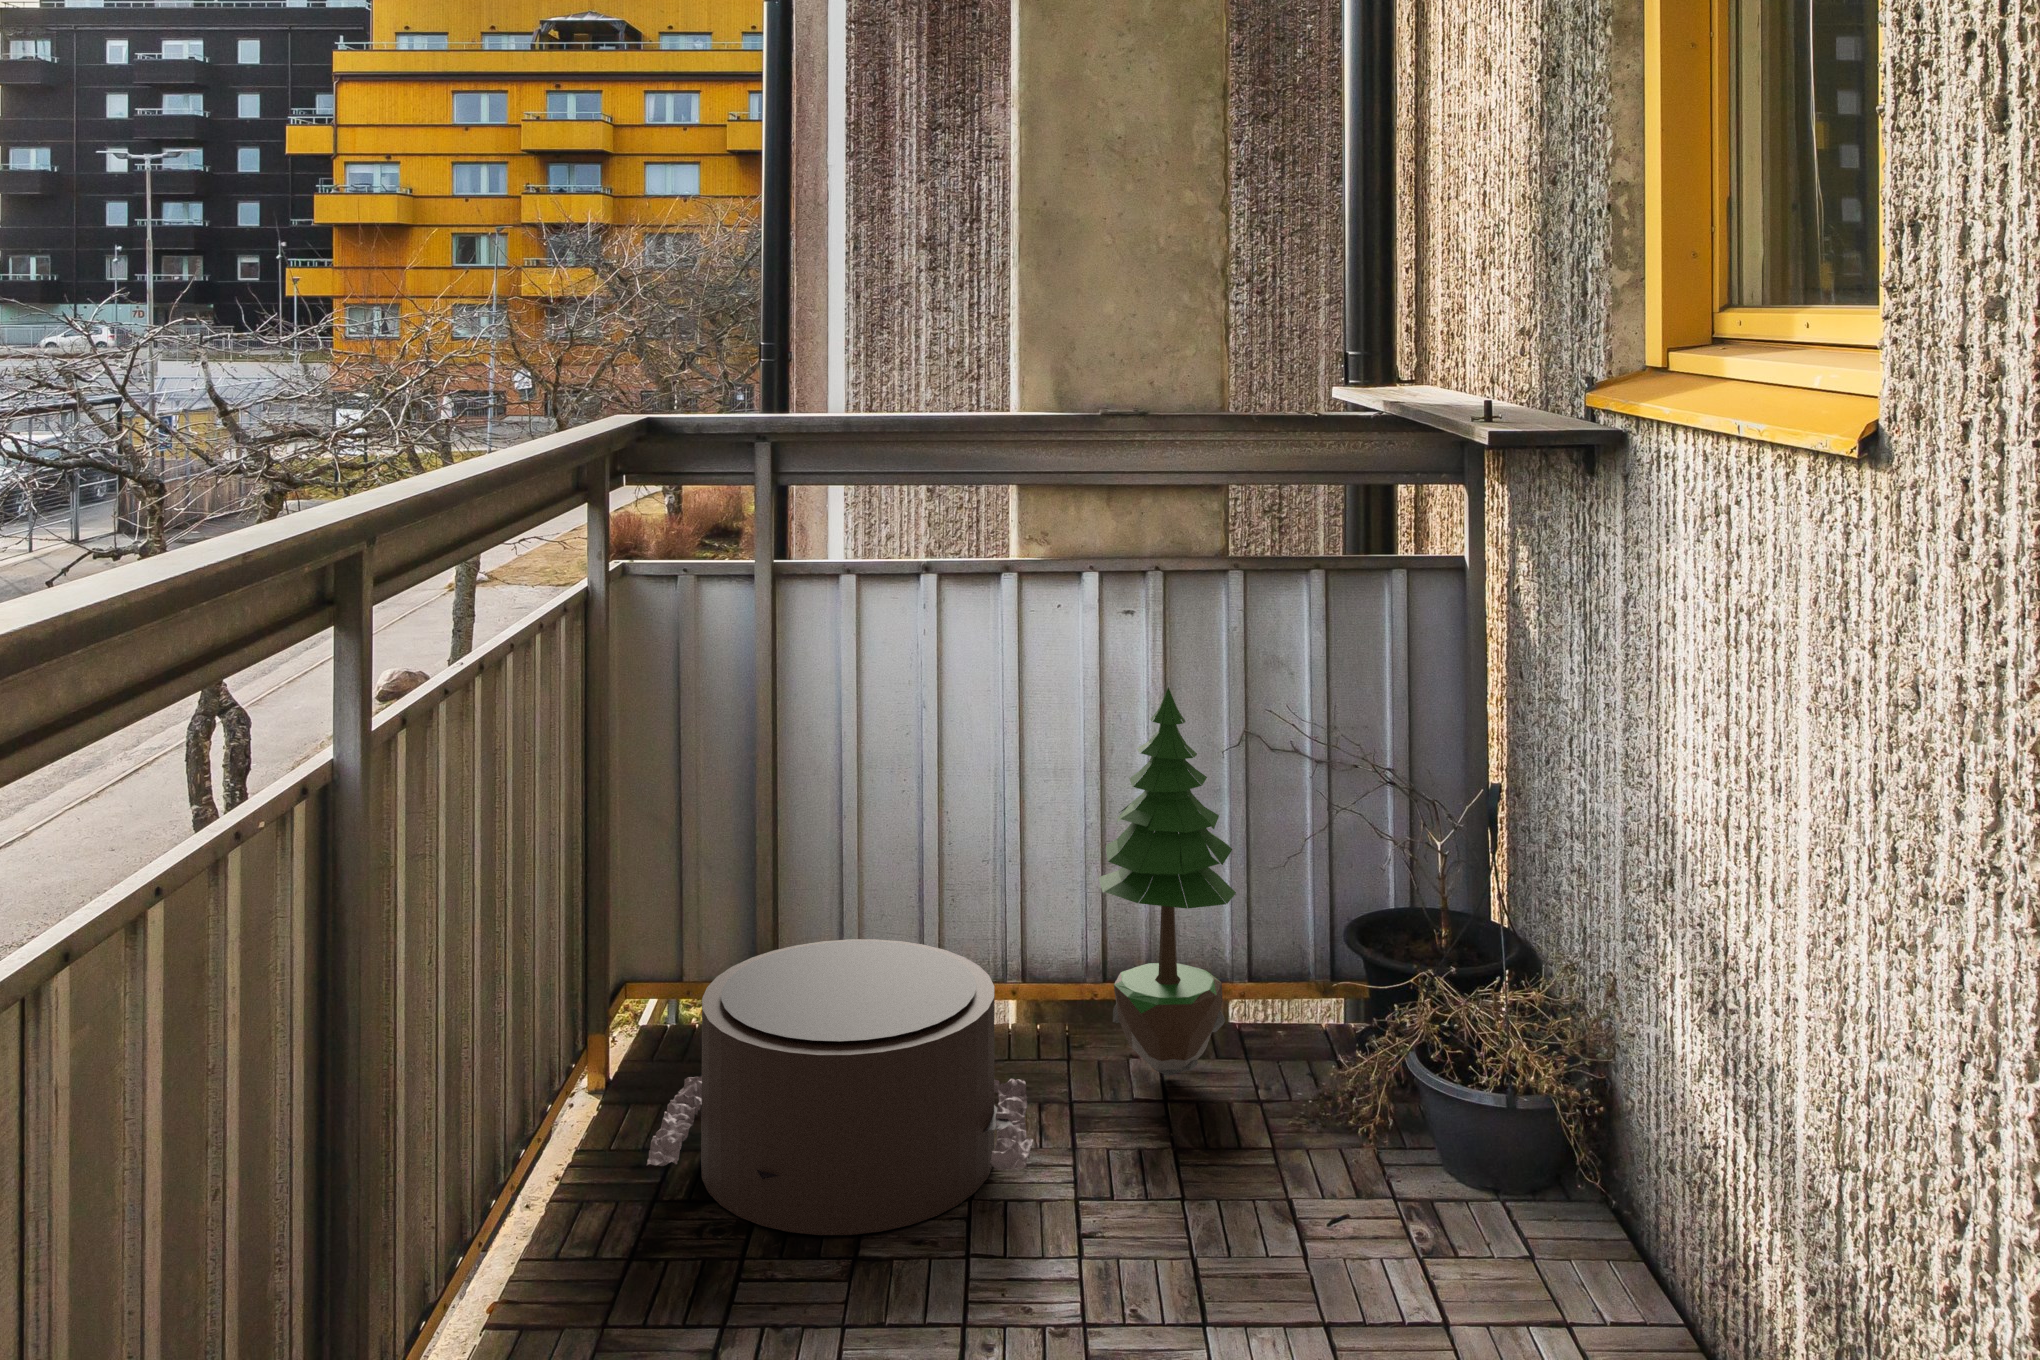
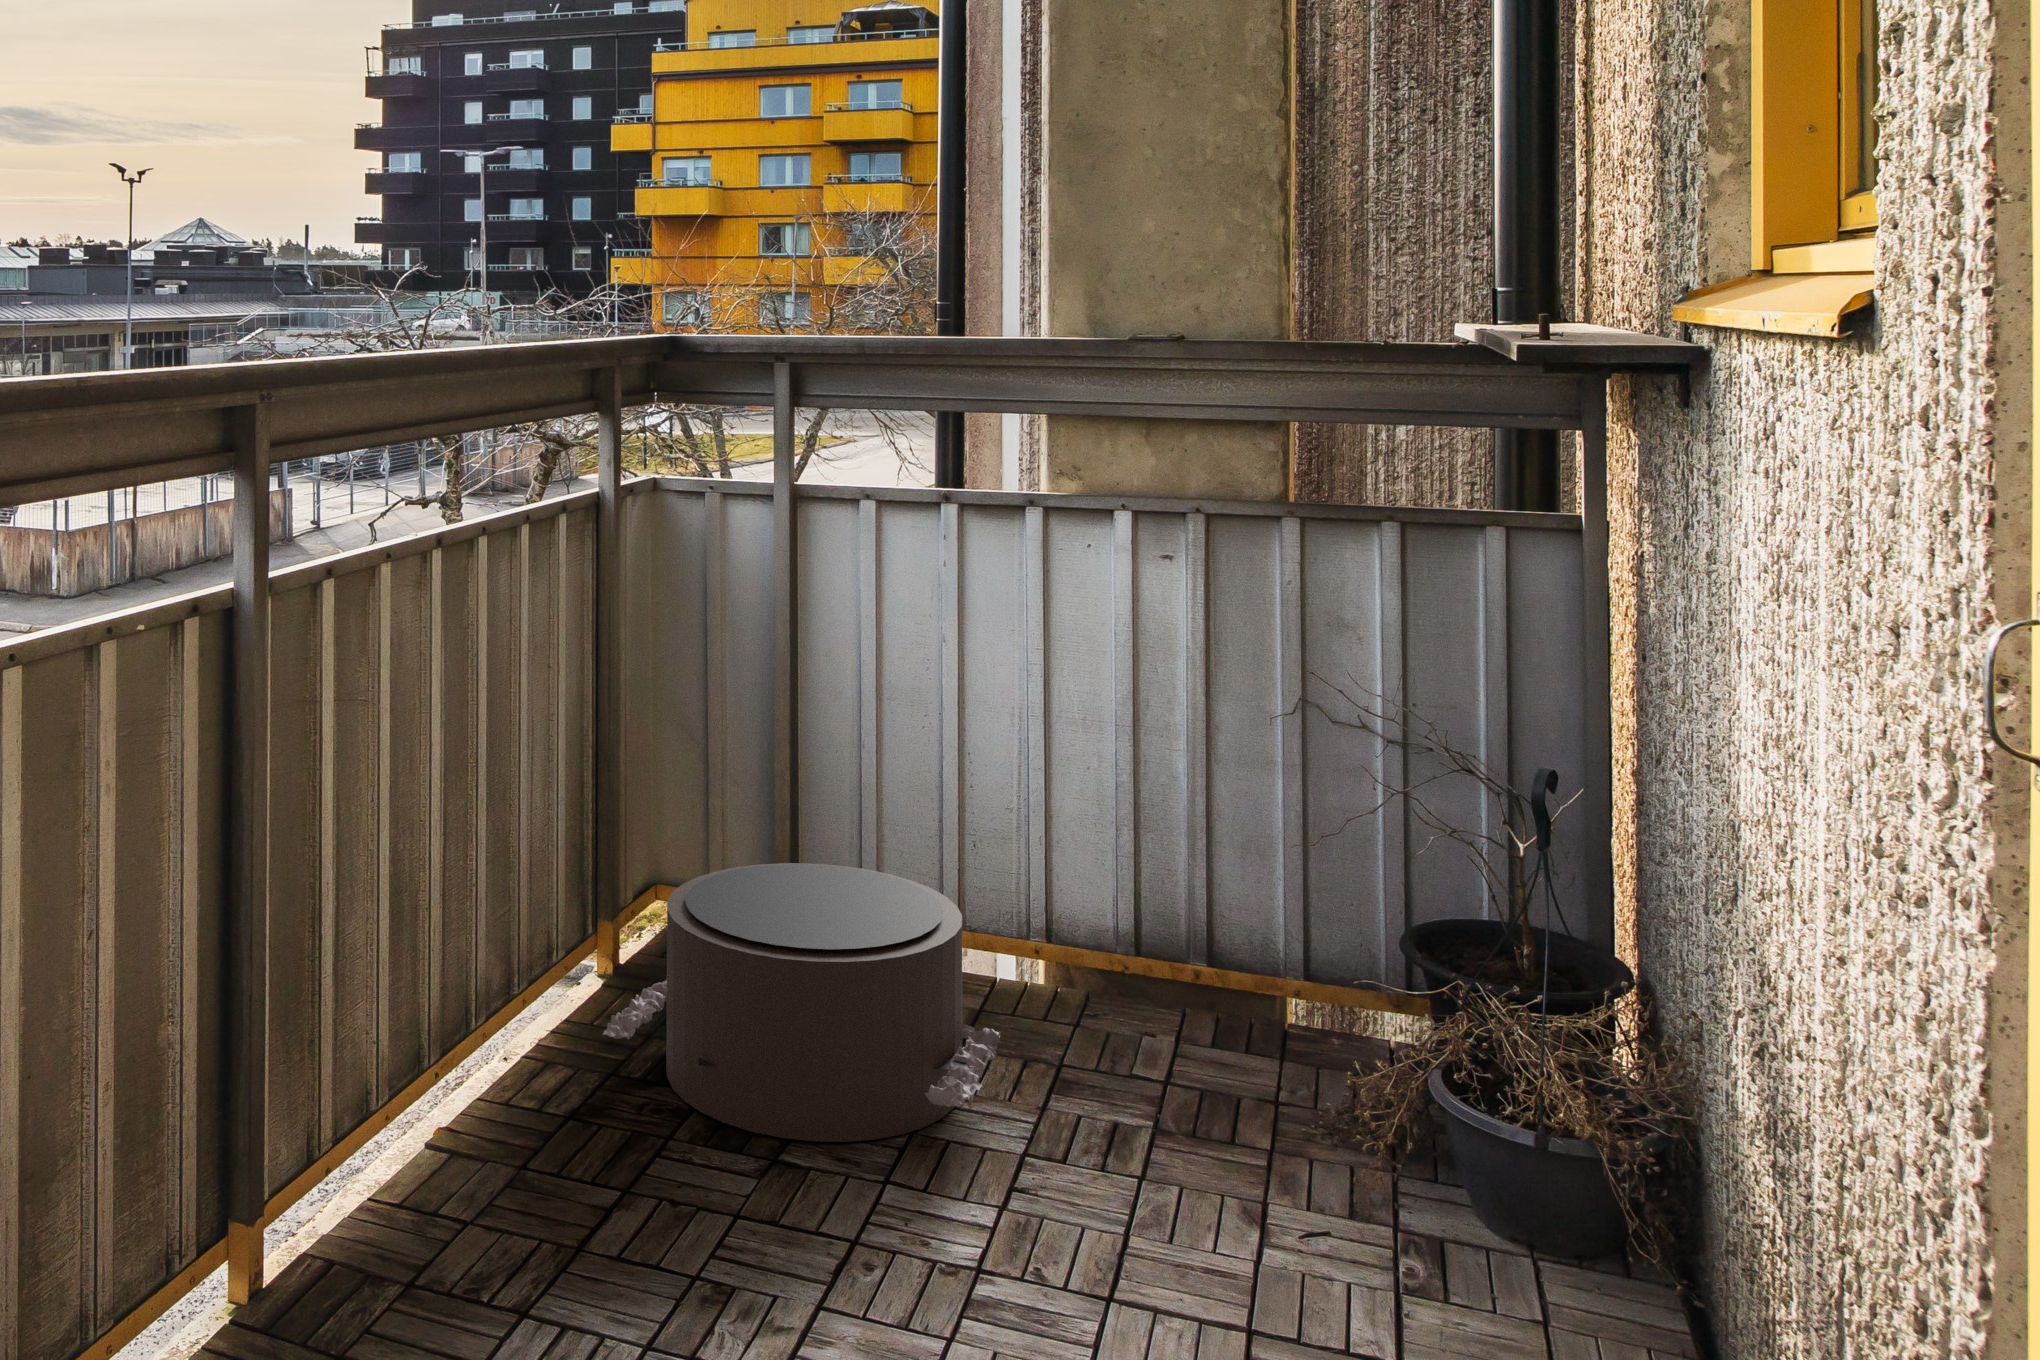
potted tree: present [1098,687,1236,1076] -> none [1104,638,1266,1066]

